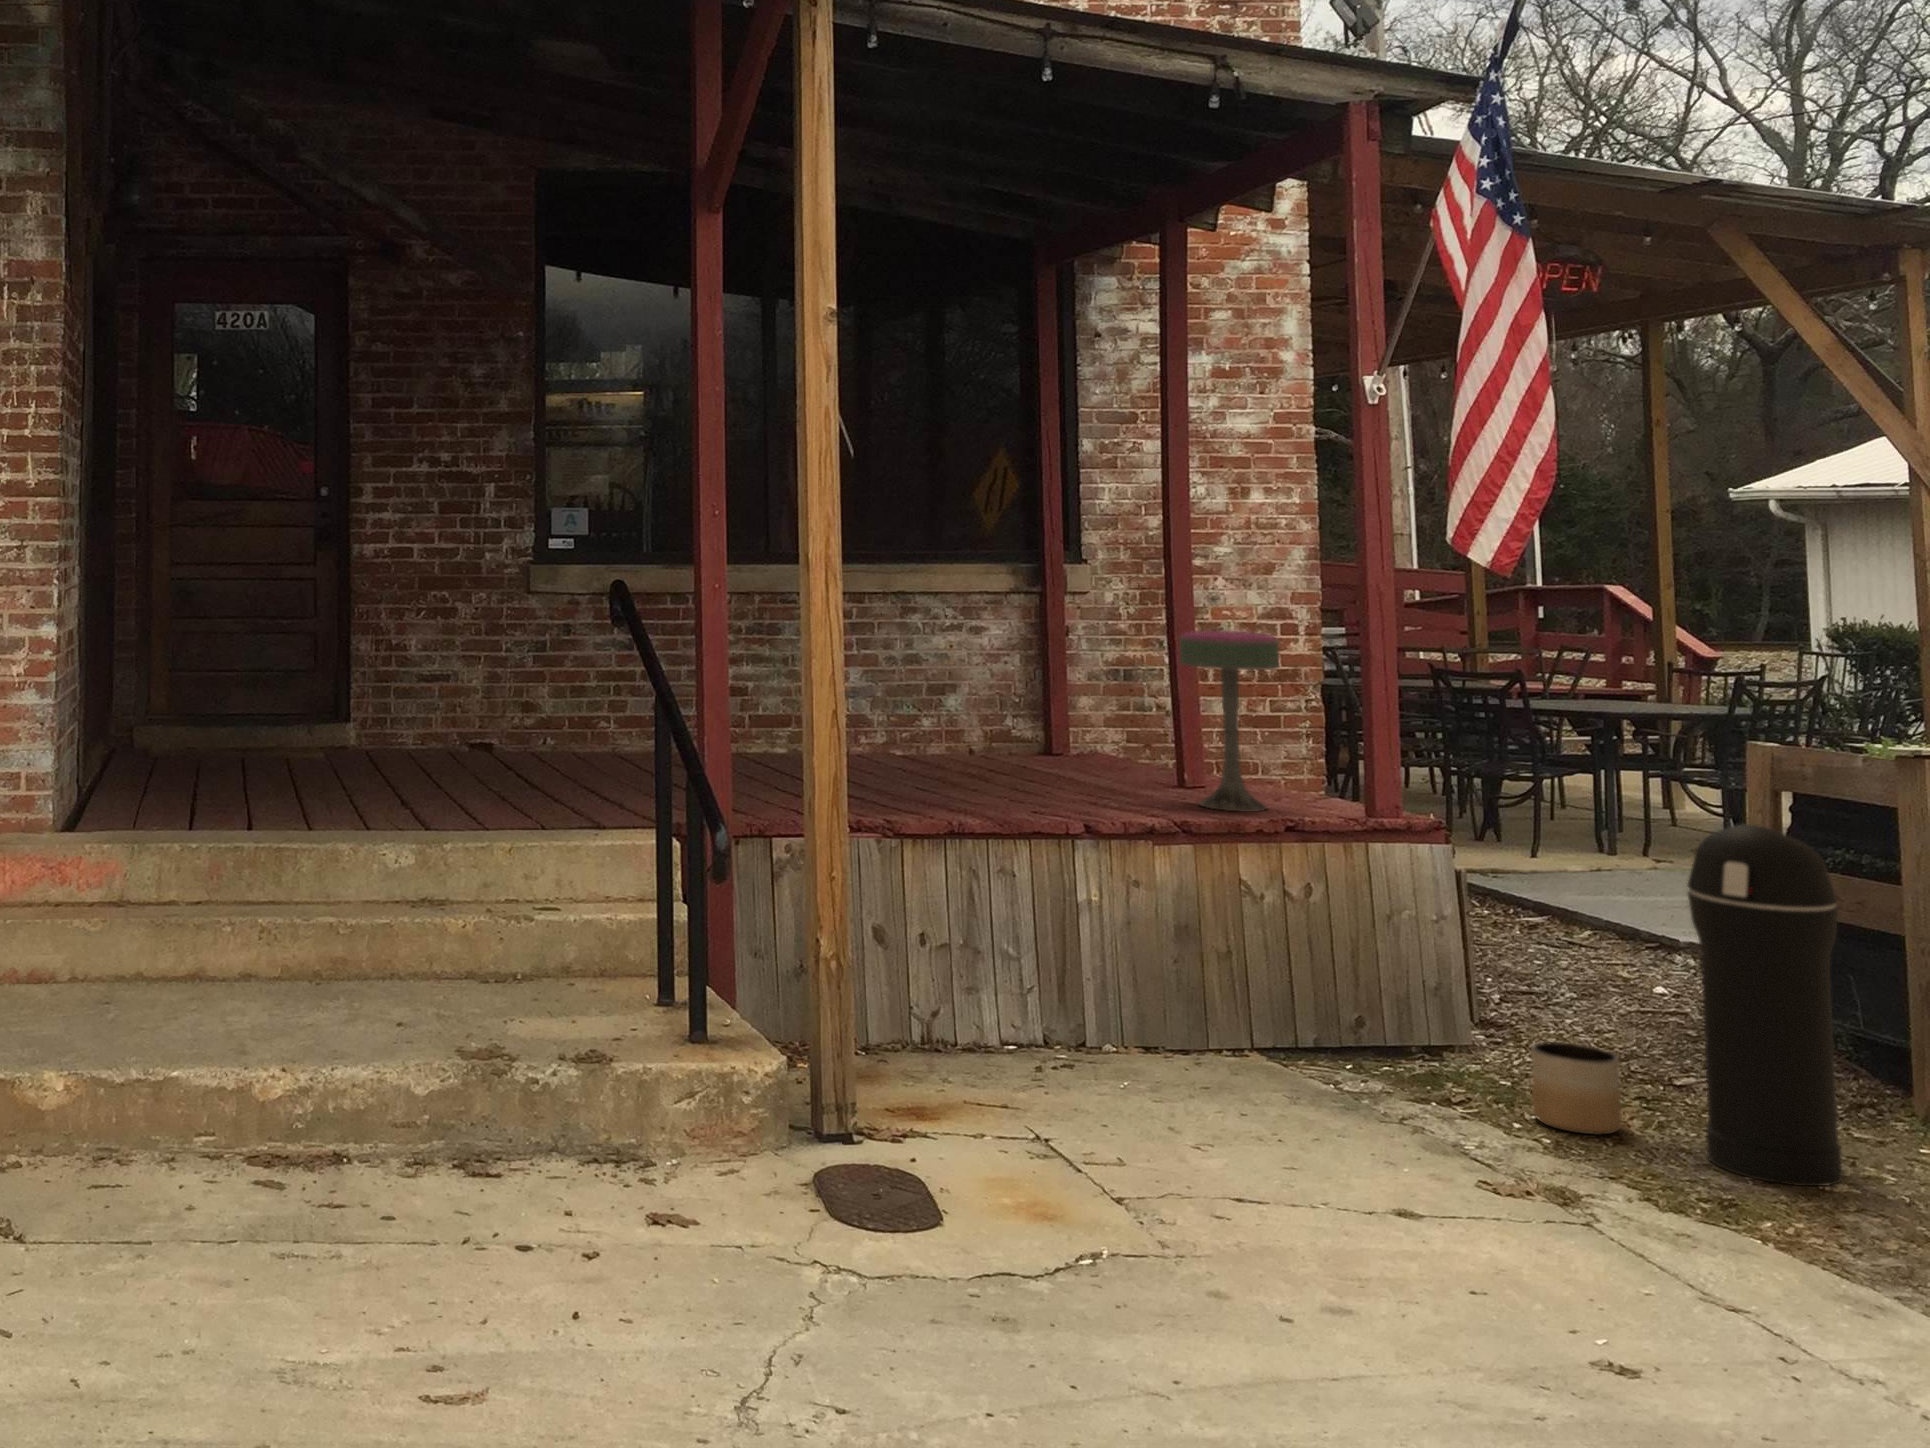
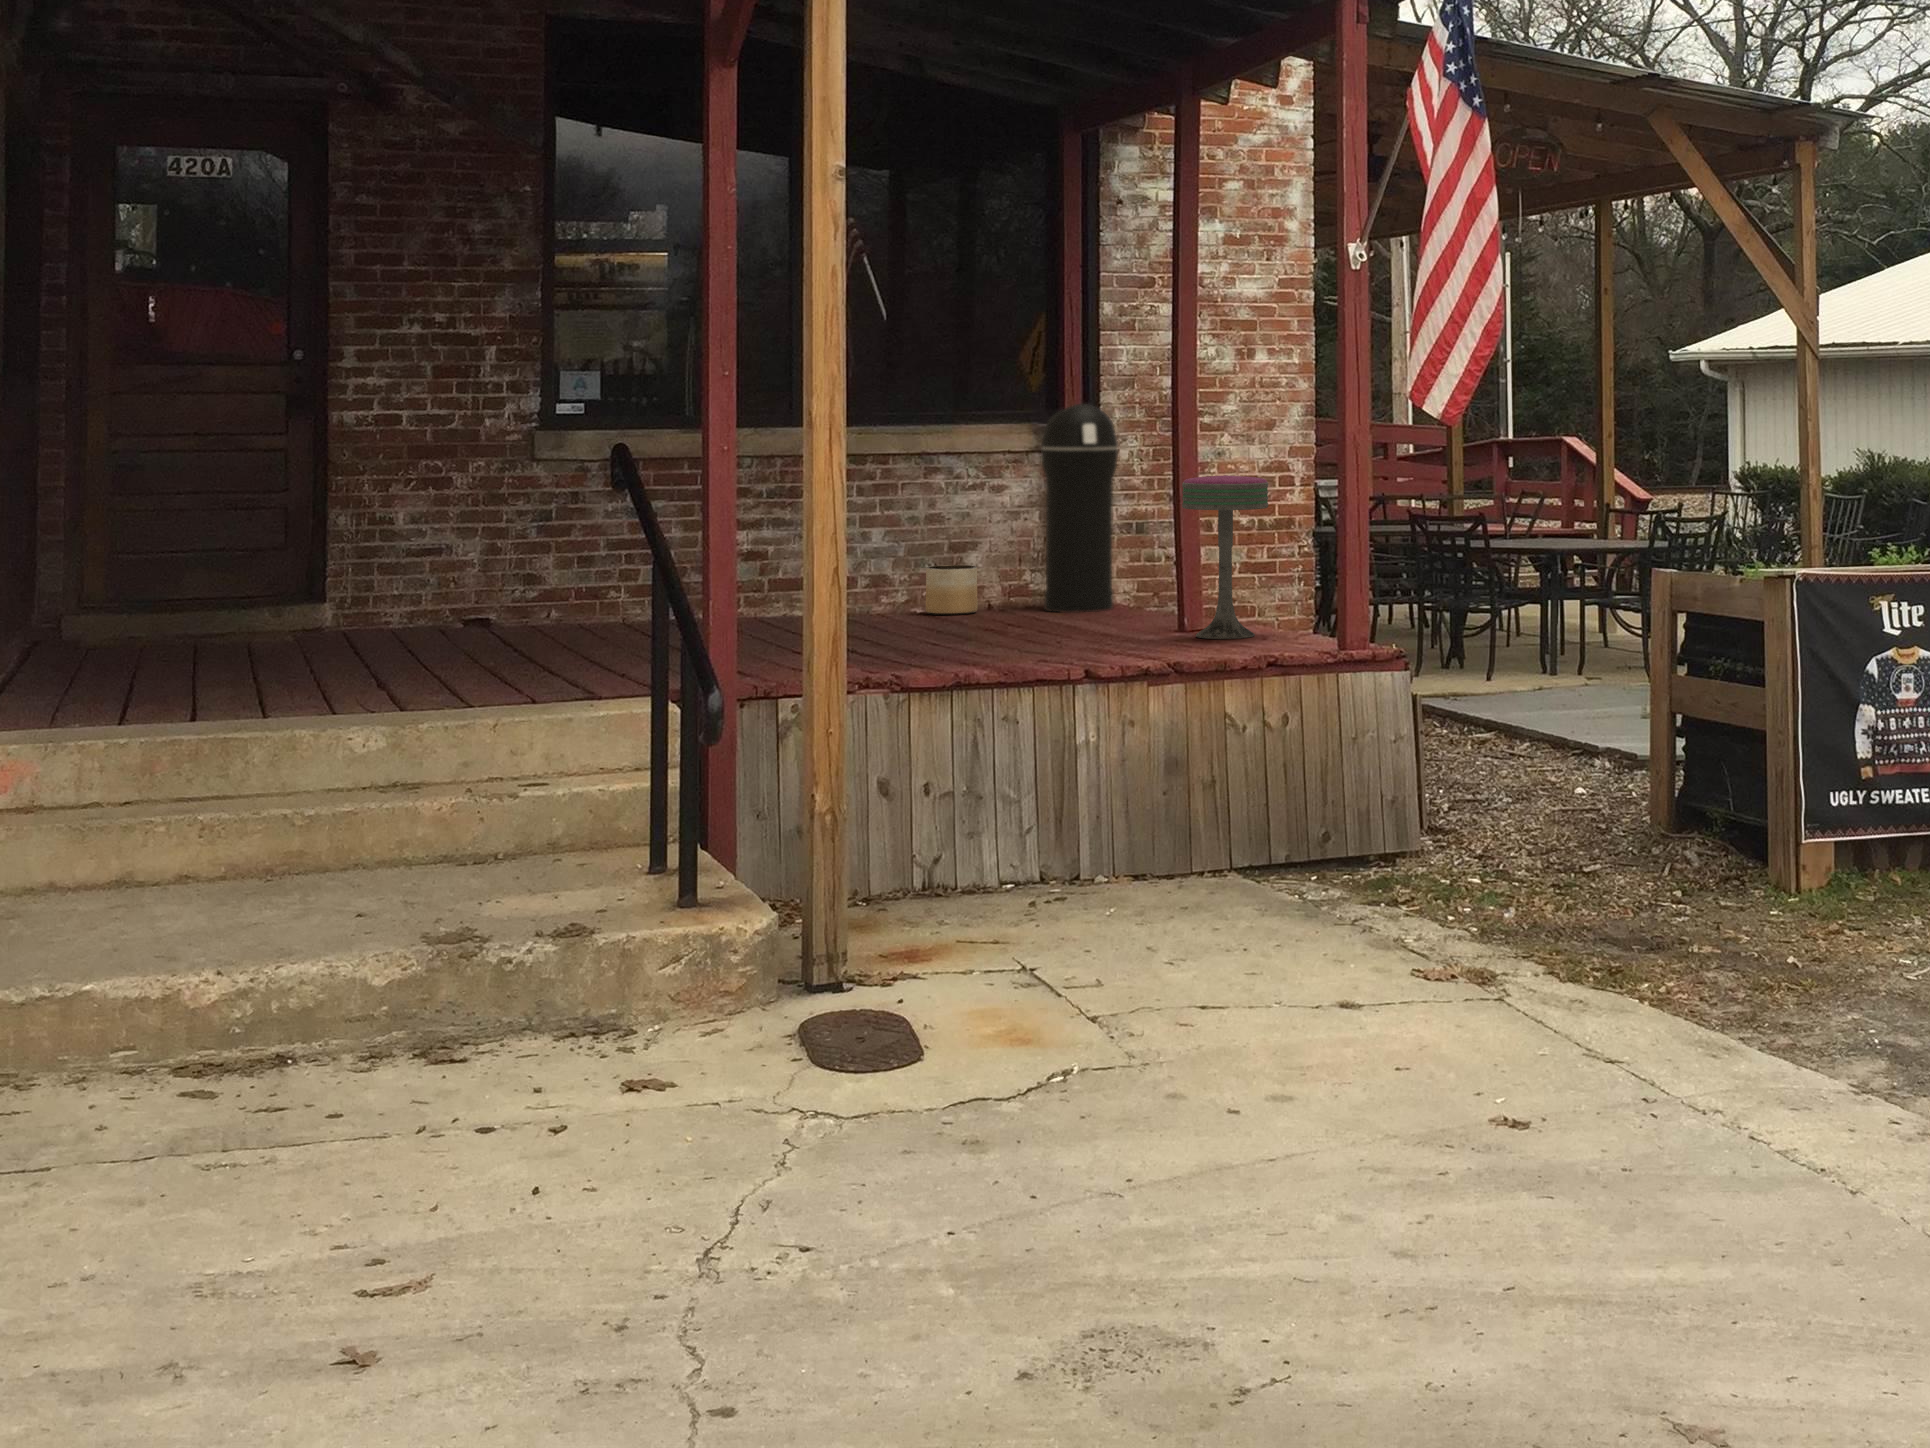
trash can: present [1688,824,1842,1186] -> present [1041,404,1118,613]
planter: present [1531,1042,1622,1135] -> present [926,565,978,615]

